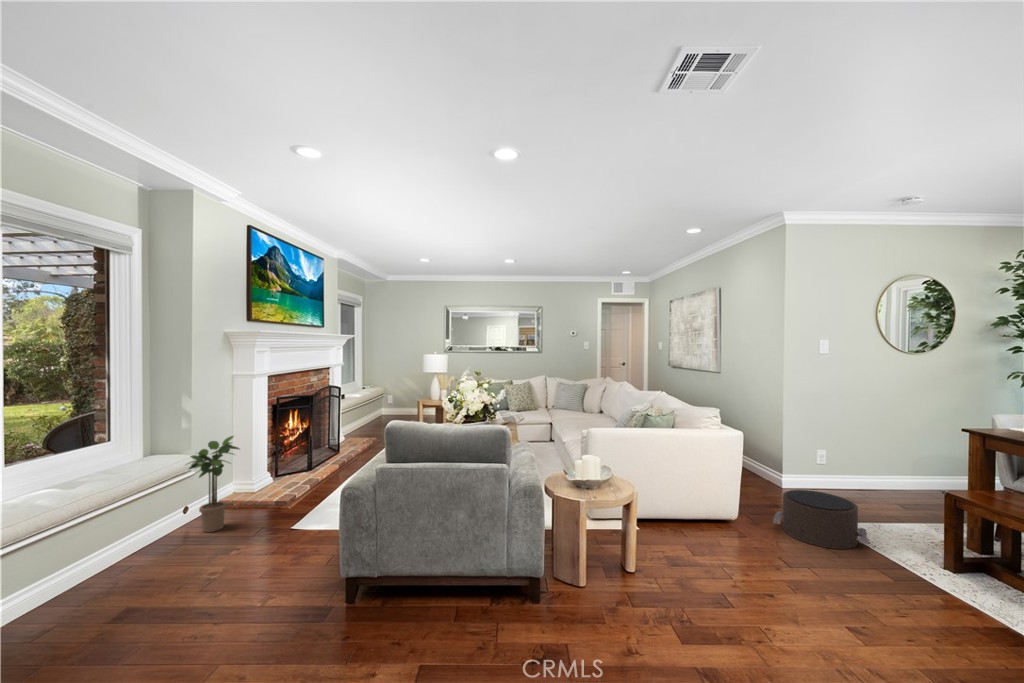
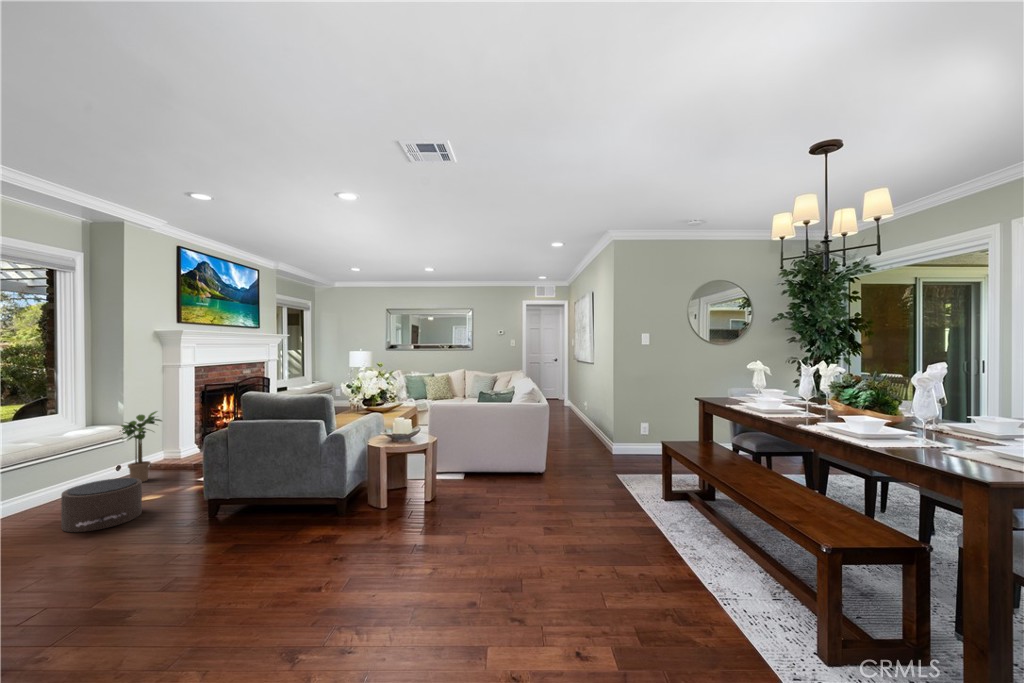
pouf: present [773,490,869,549] -> present [61,478,142,532]

